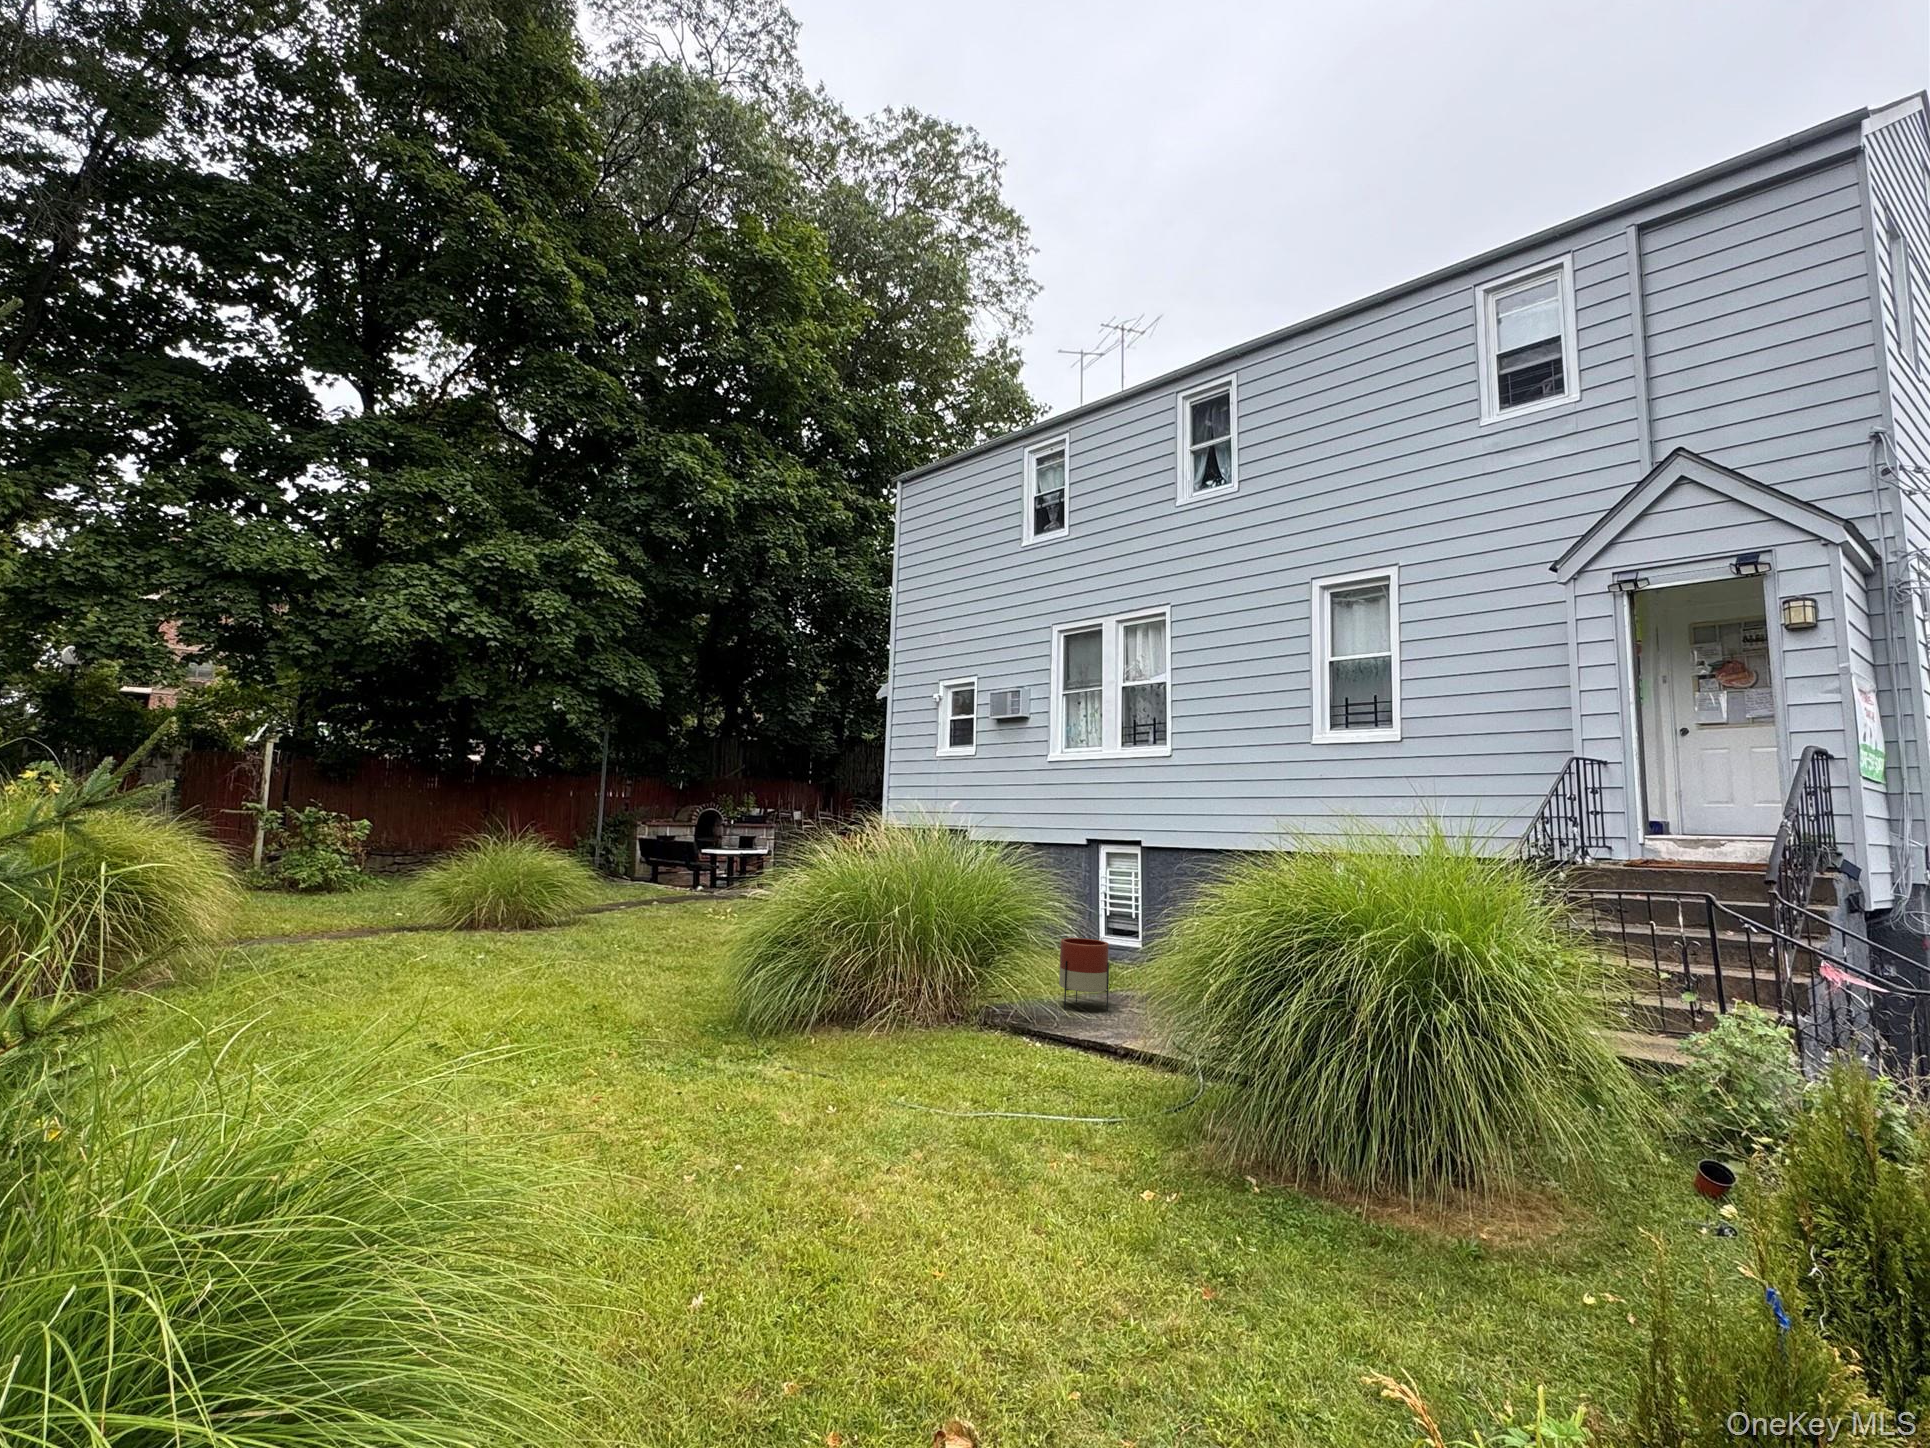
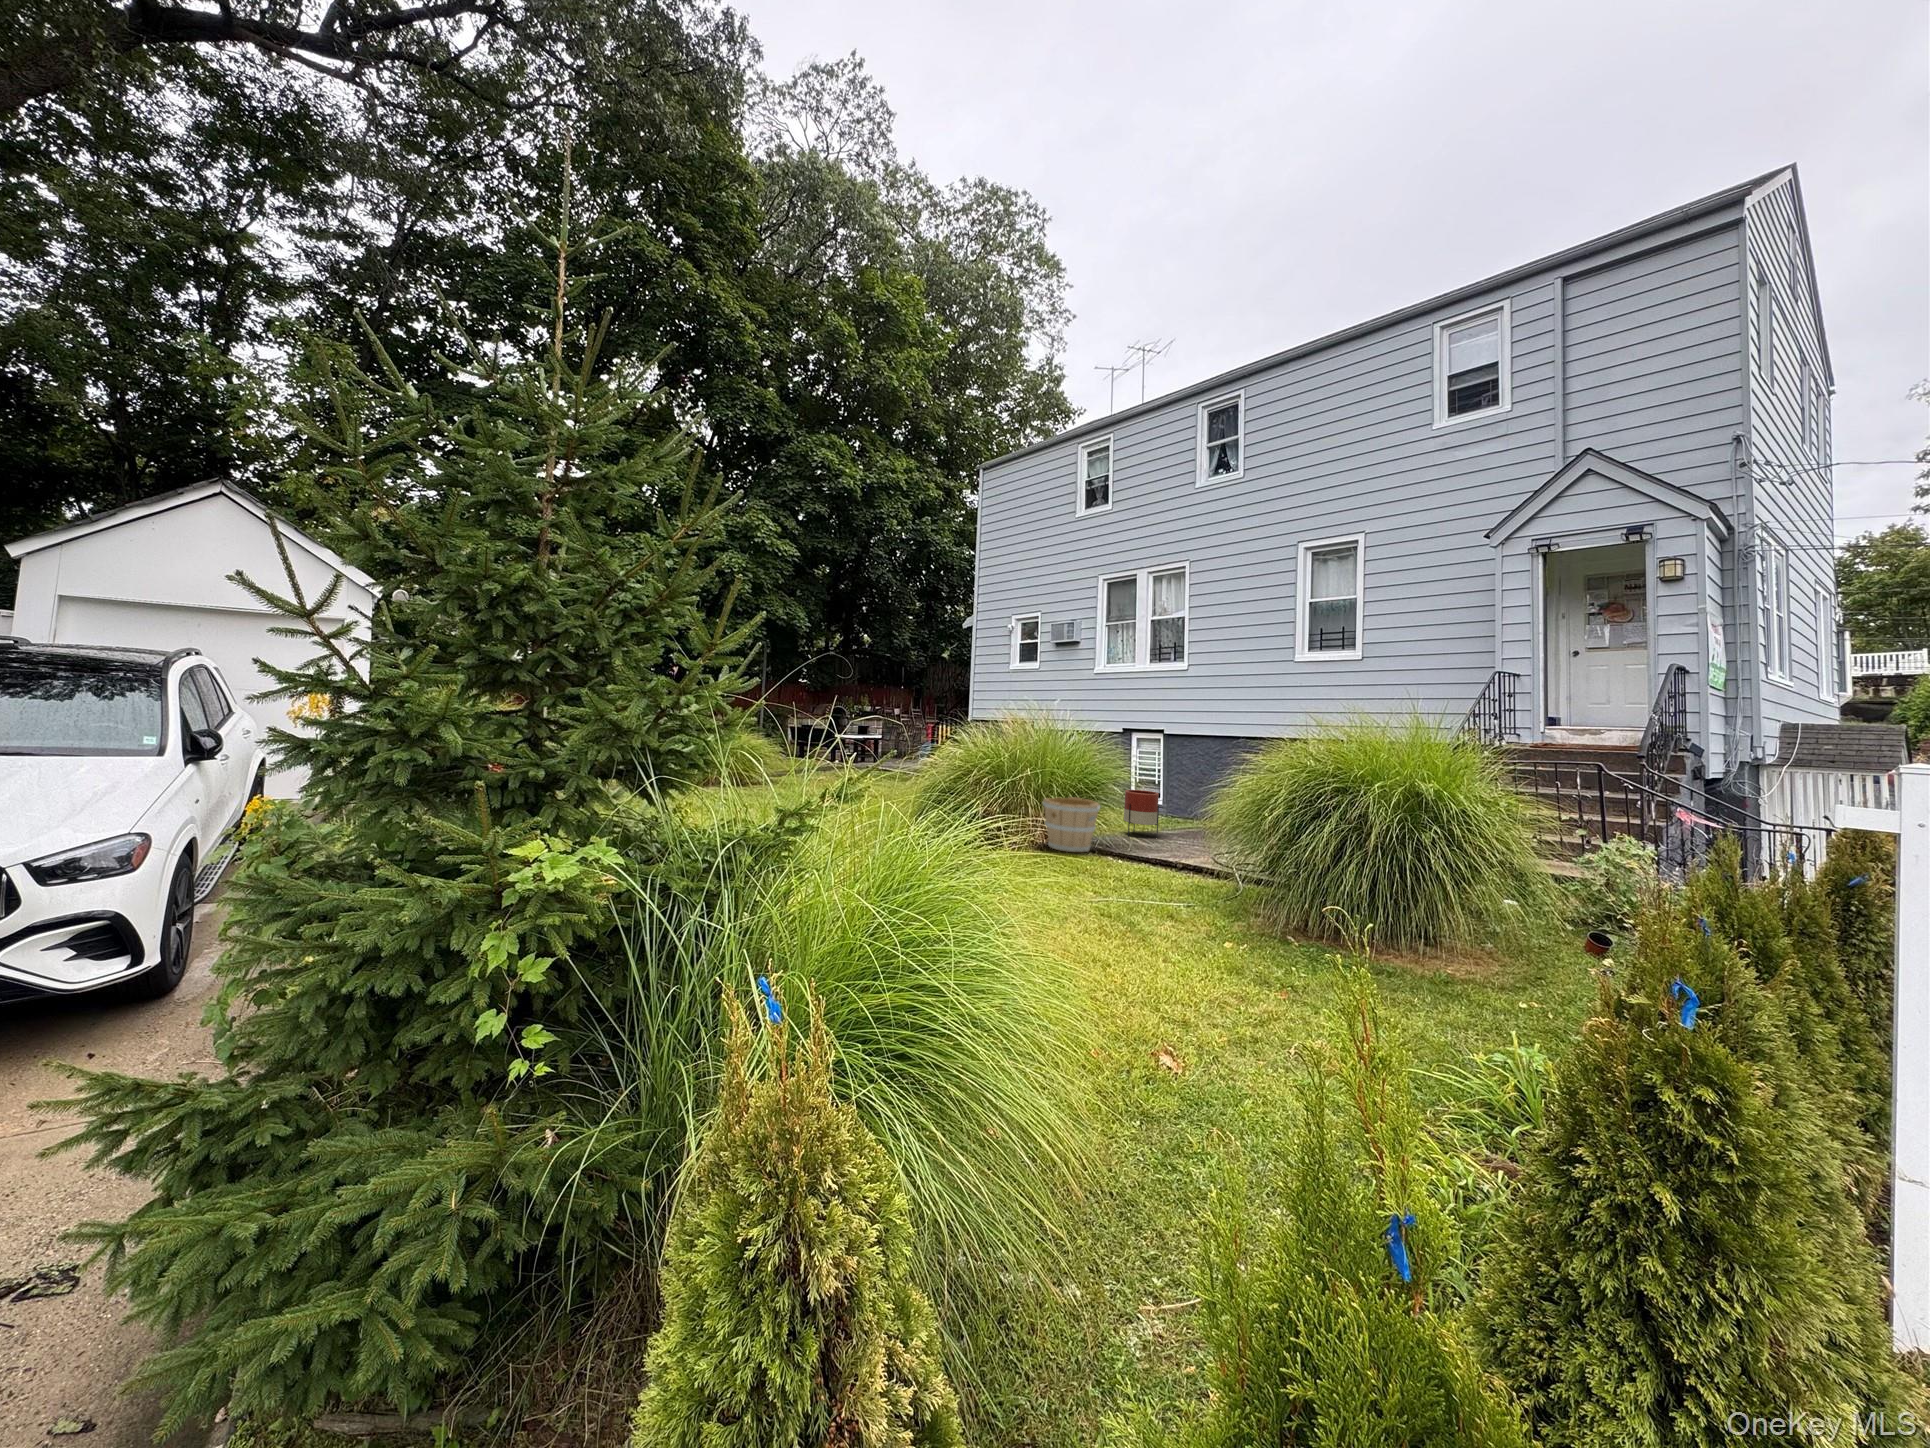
wooden bucket: none [923,953,1010,1042] -> present [1043,797,1100,852]

